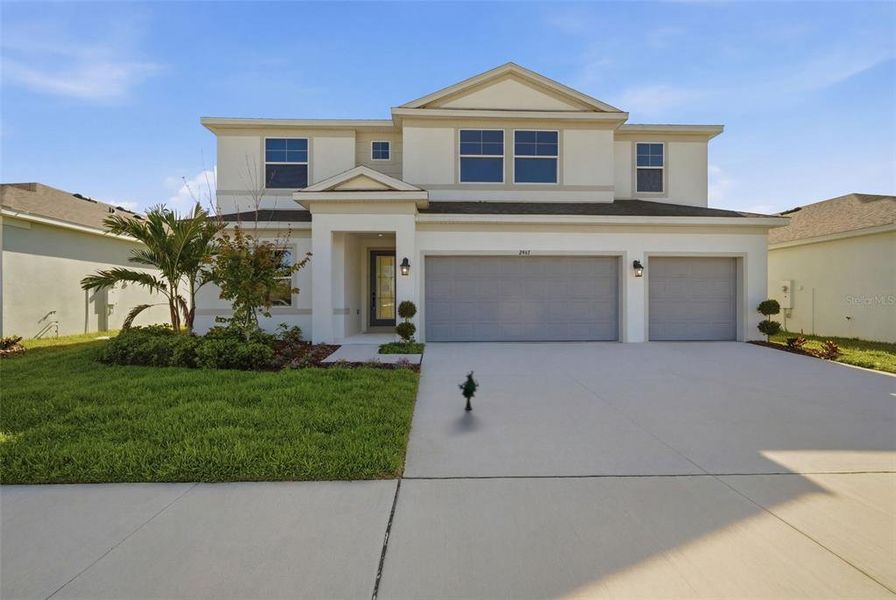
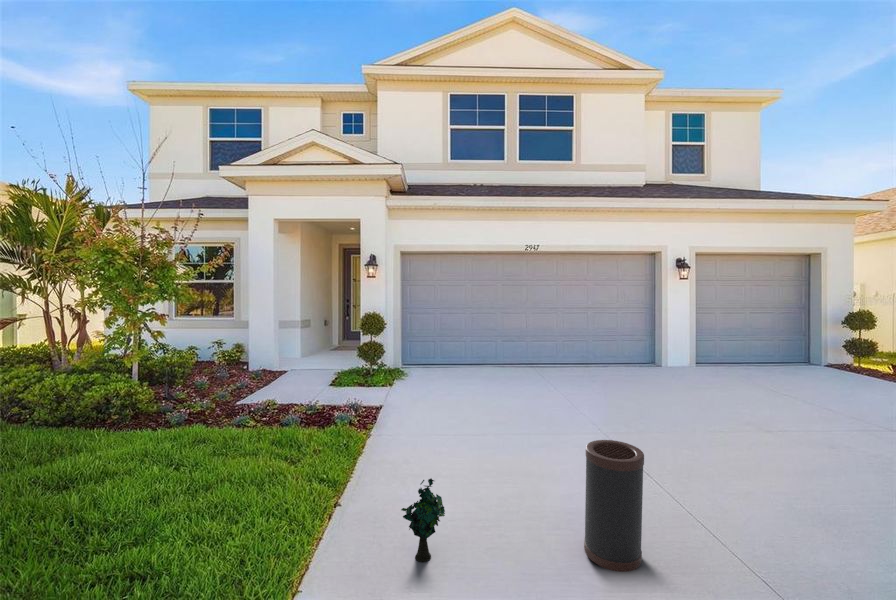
trash can: none [547,354,575,411] -> present [584,440,644,572]

